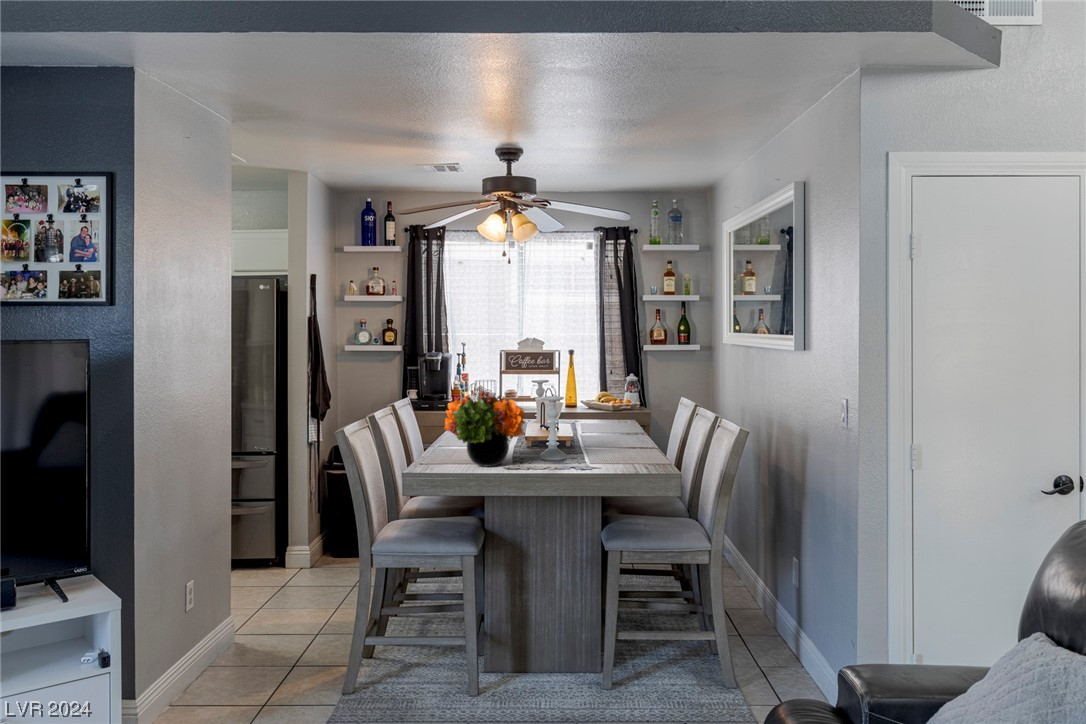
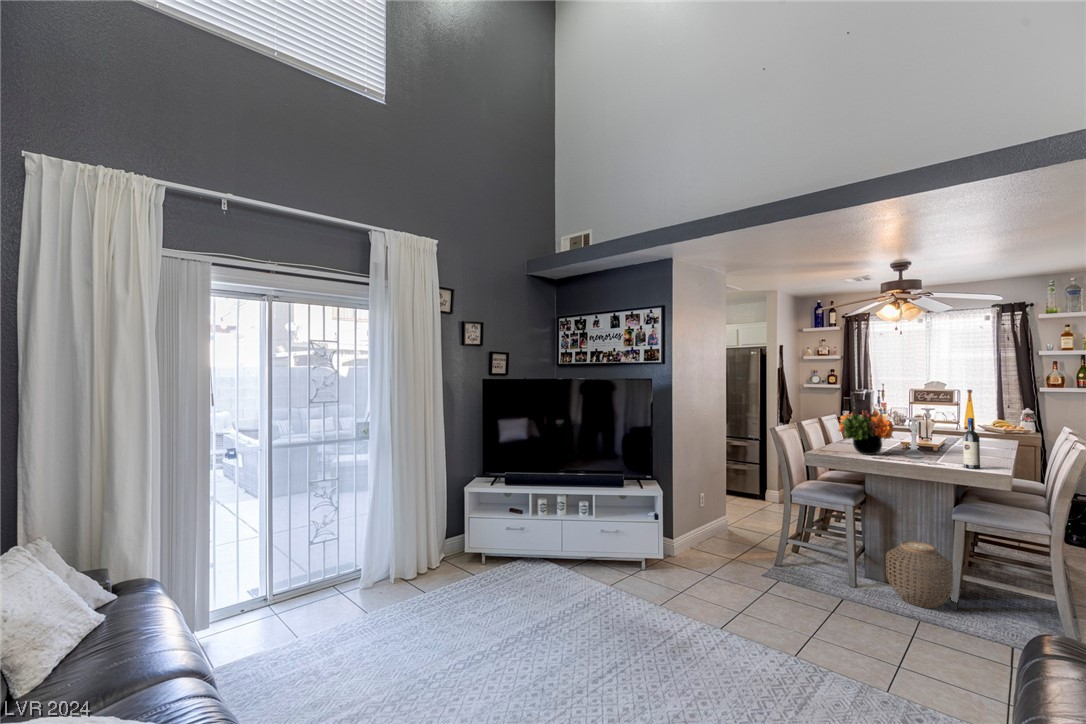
wine bottle: none [621,397,640,474] -> present [963,418,980,469]
woven basket: none [522,598,608,701] -> present [886,541,953,608]

